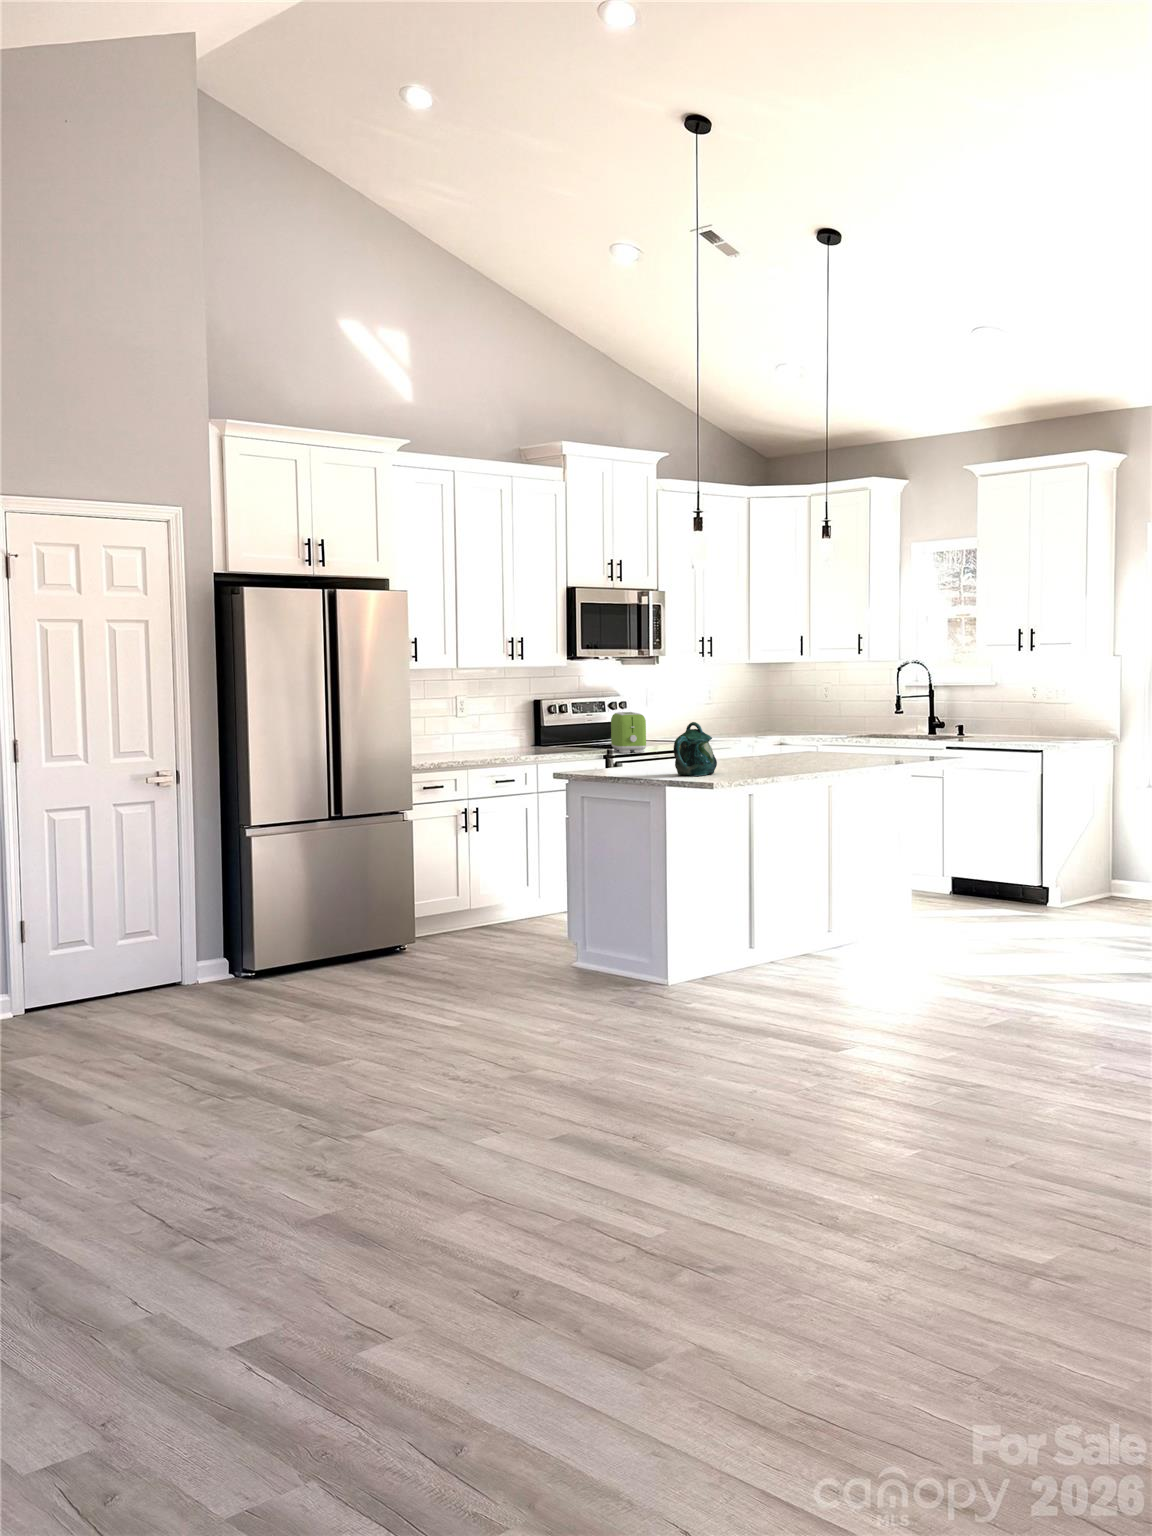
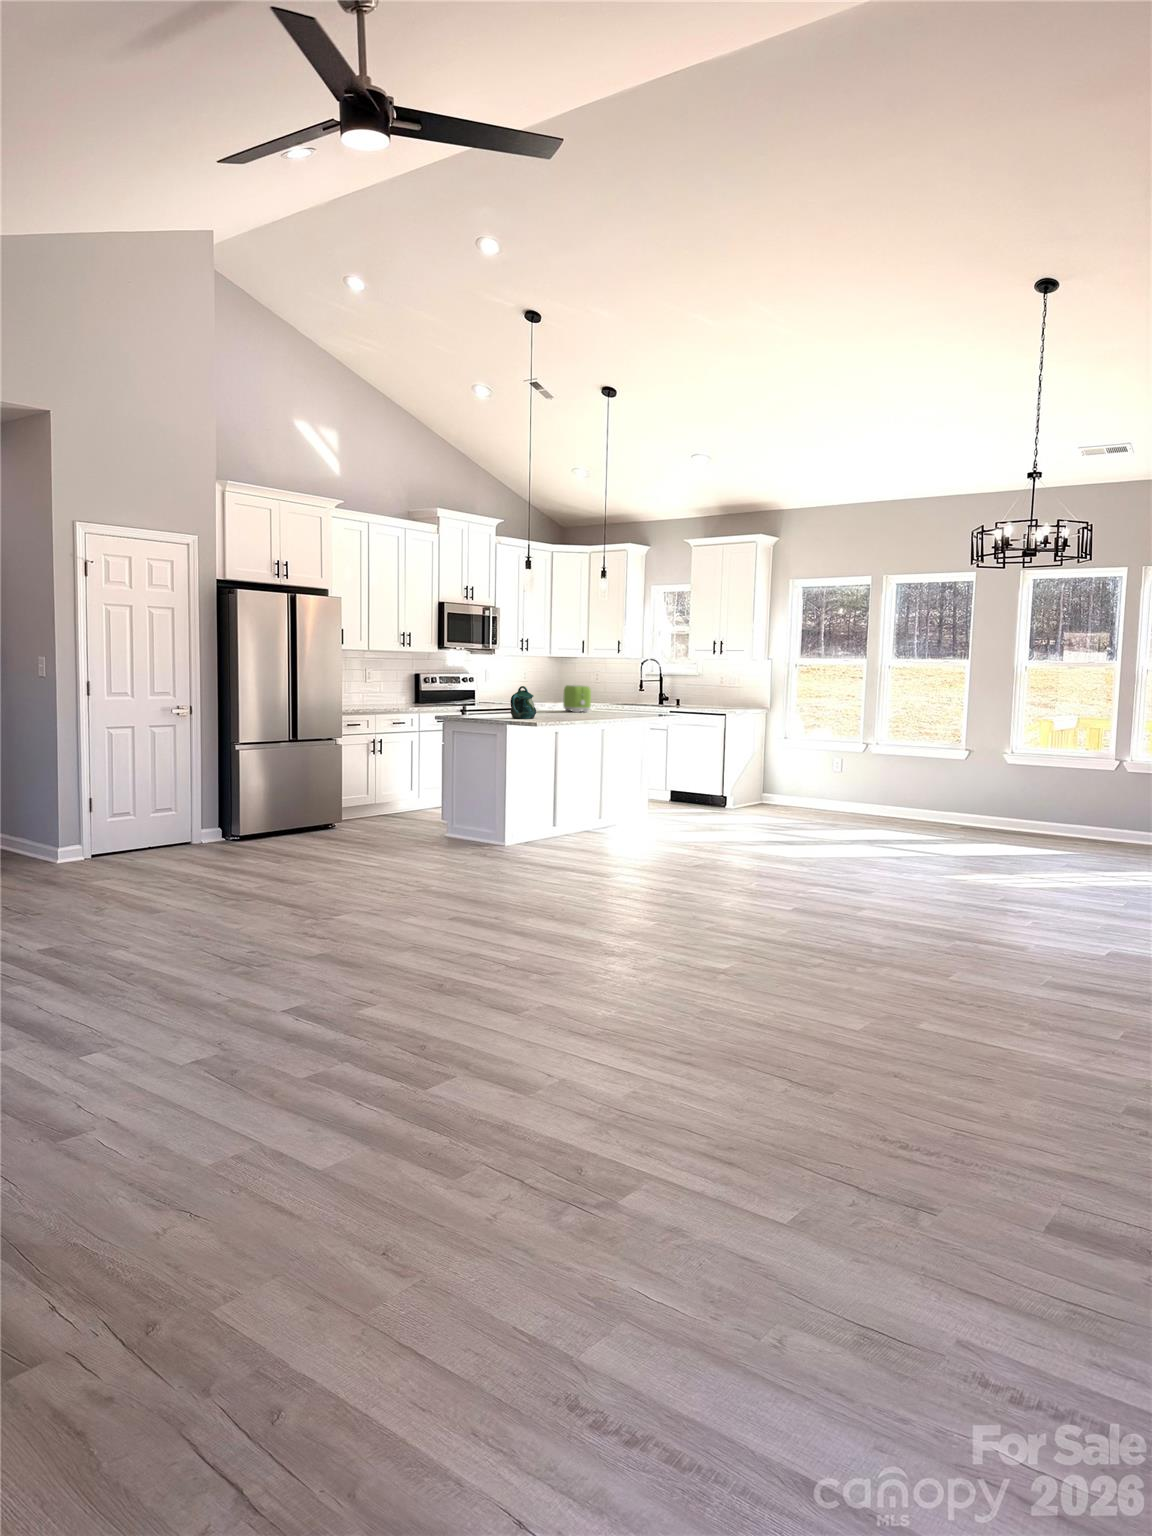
toaster: present [611,712,646,753] -> present [563,685,591,712]

